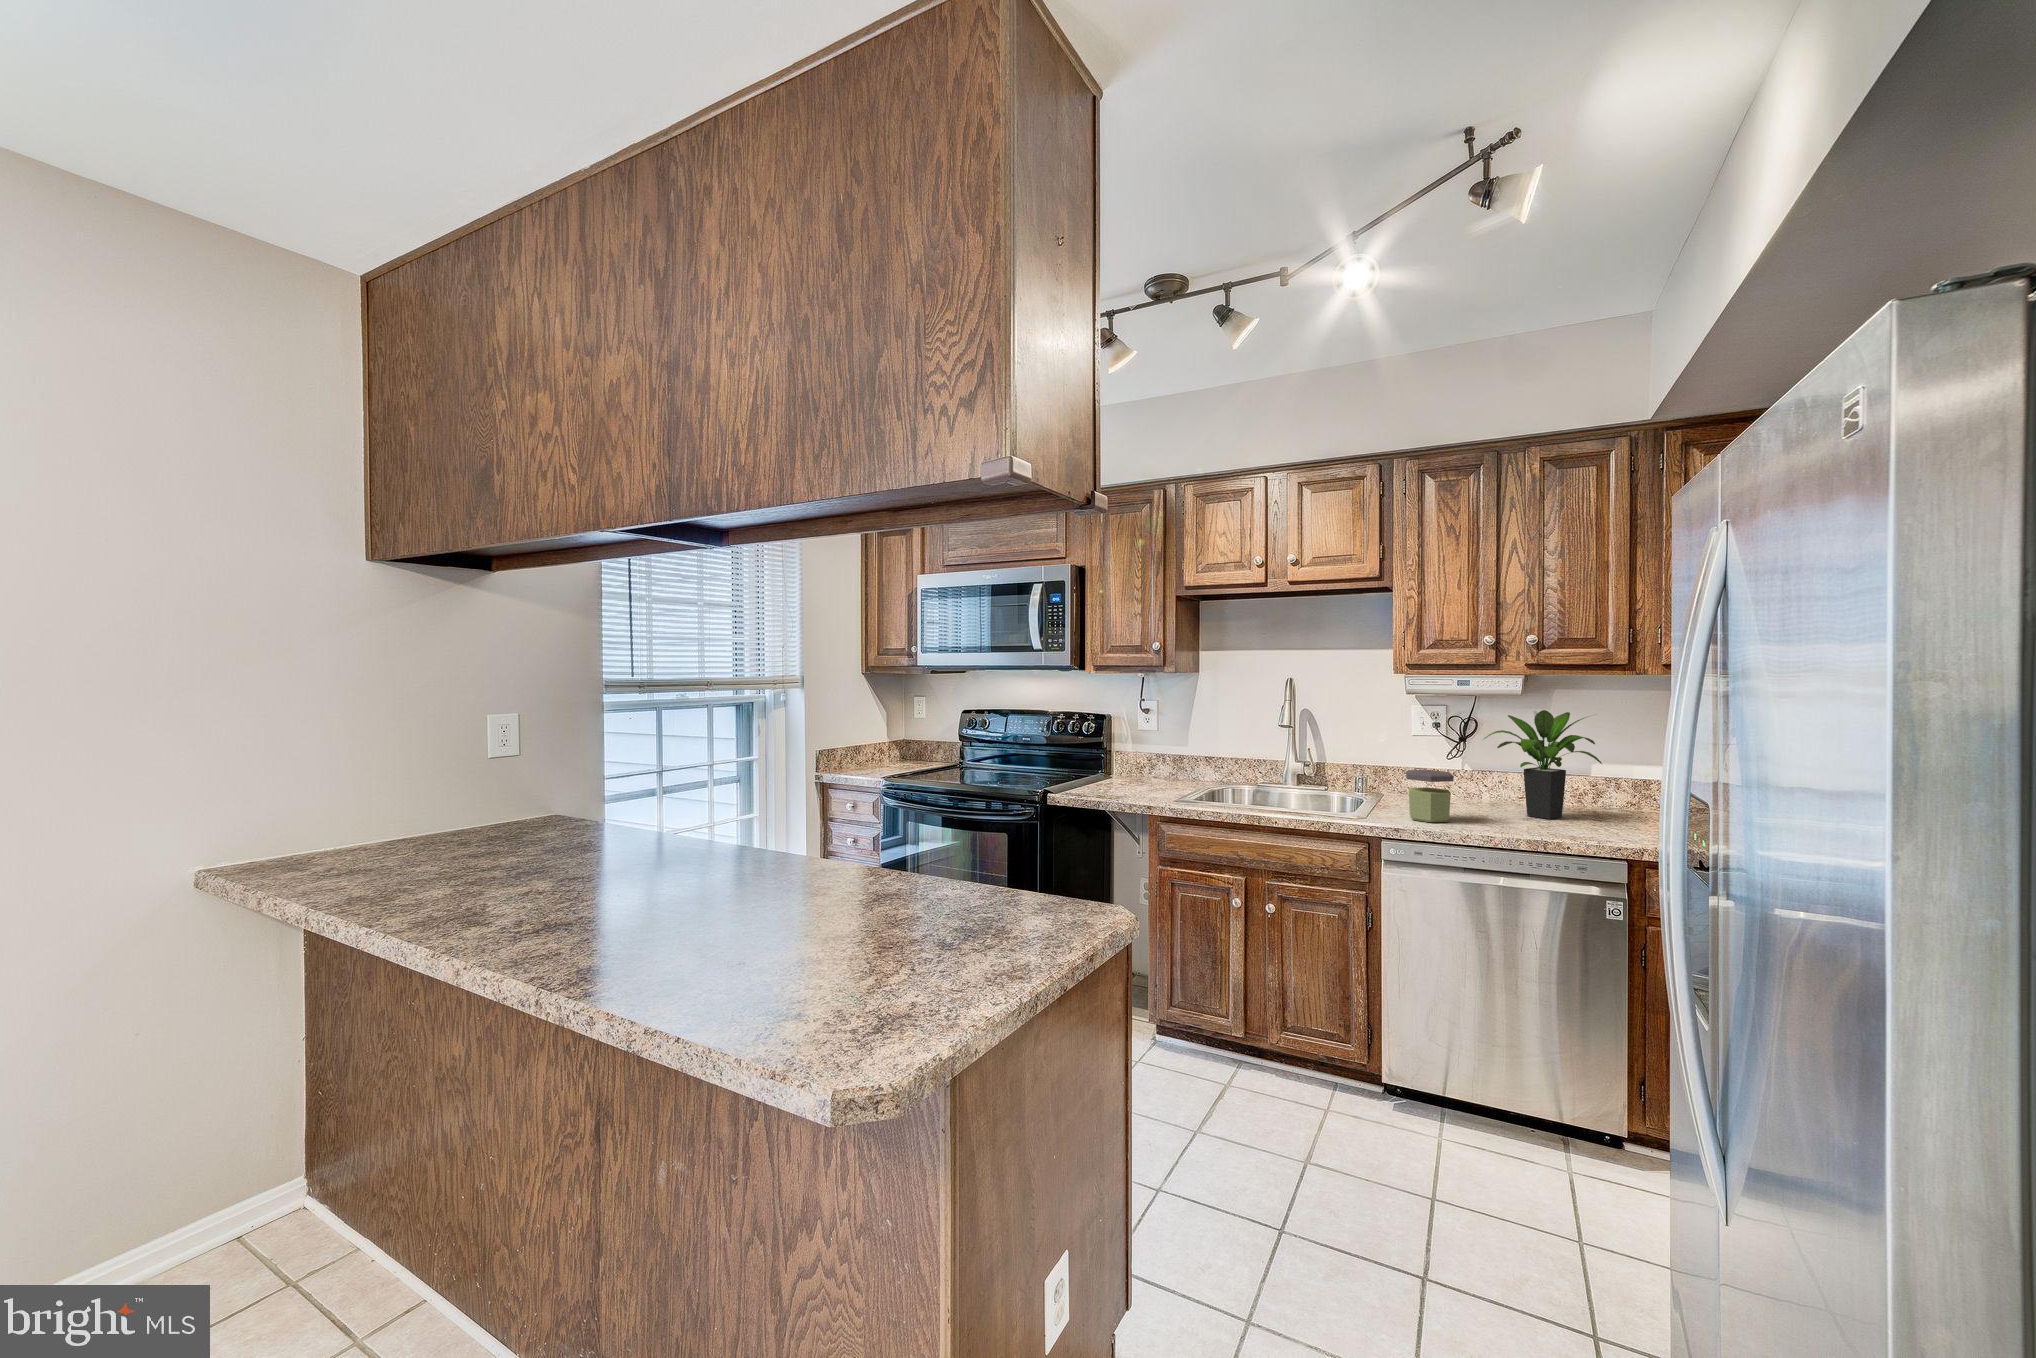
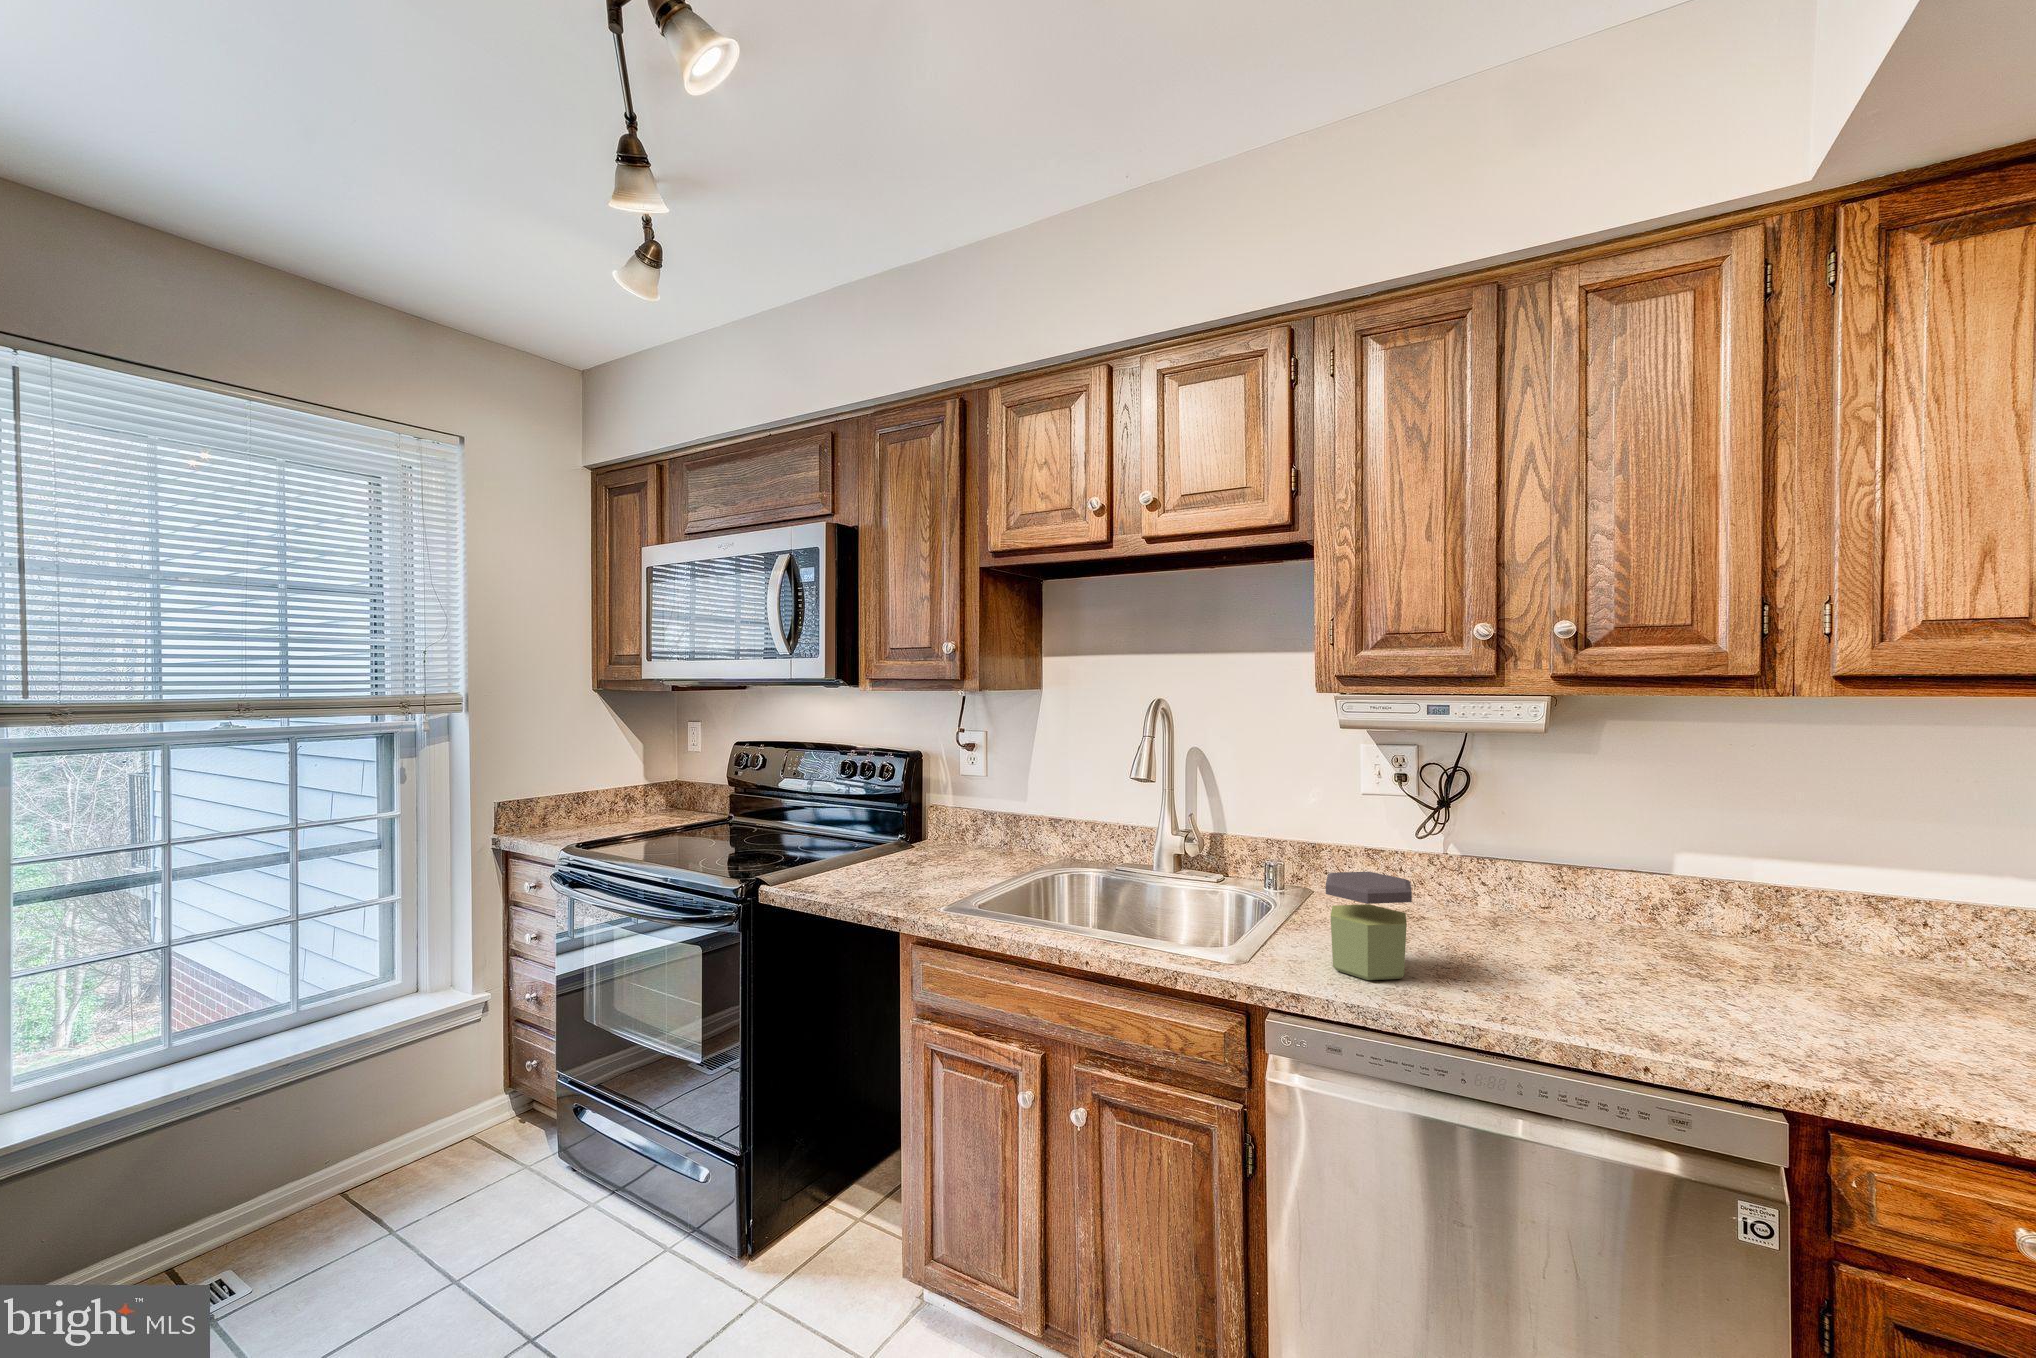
potted plant: present [1484,709,1602,819] -> none [1472,760,1704,971]

